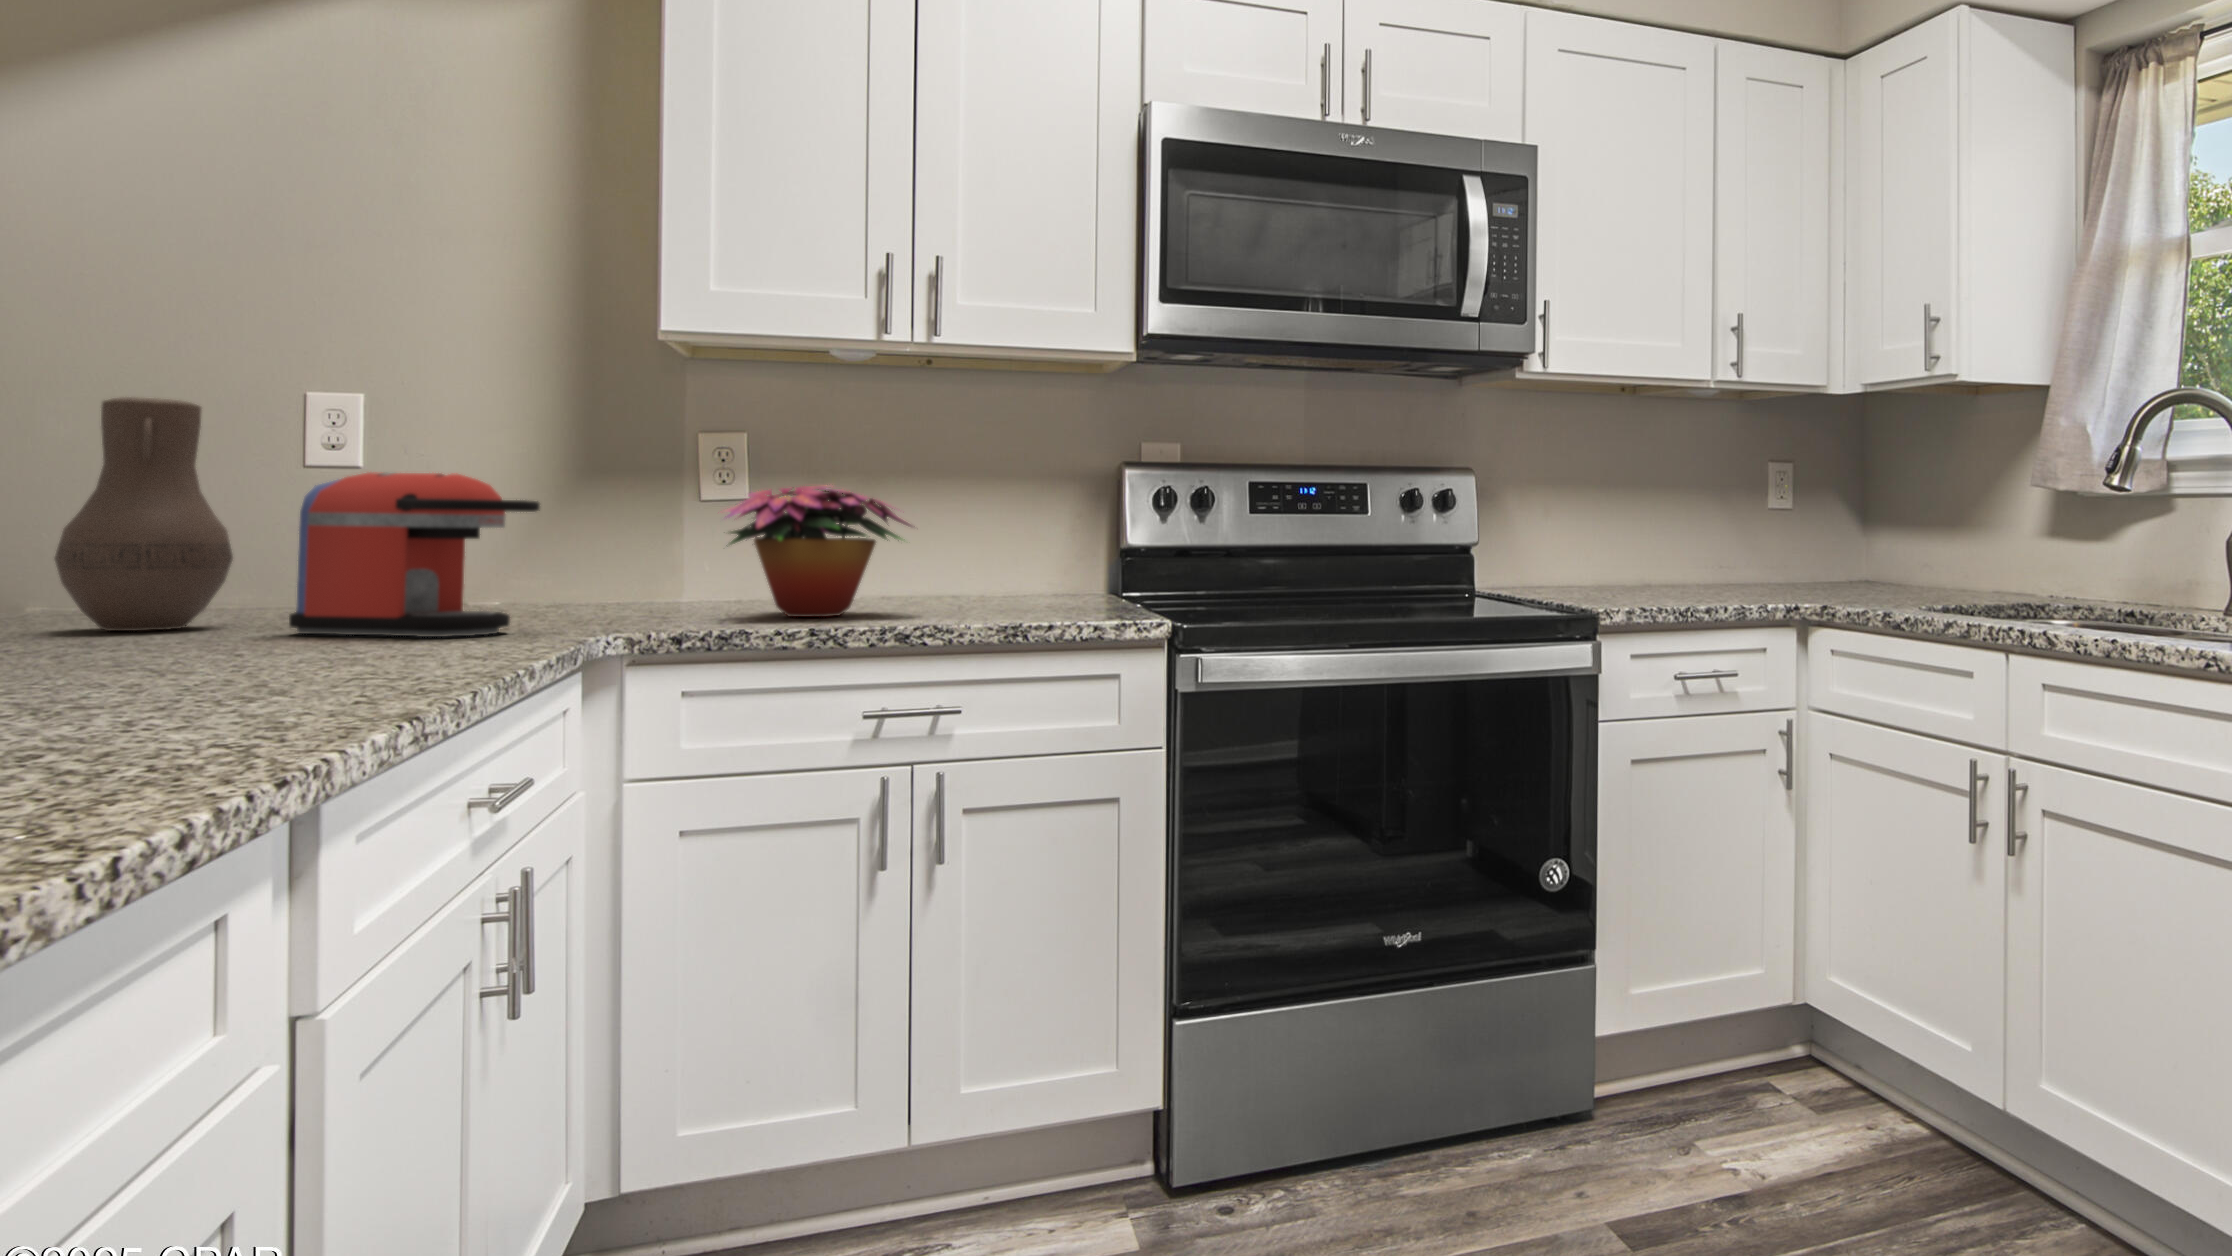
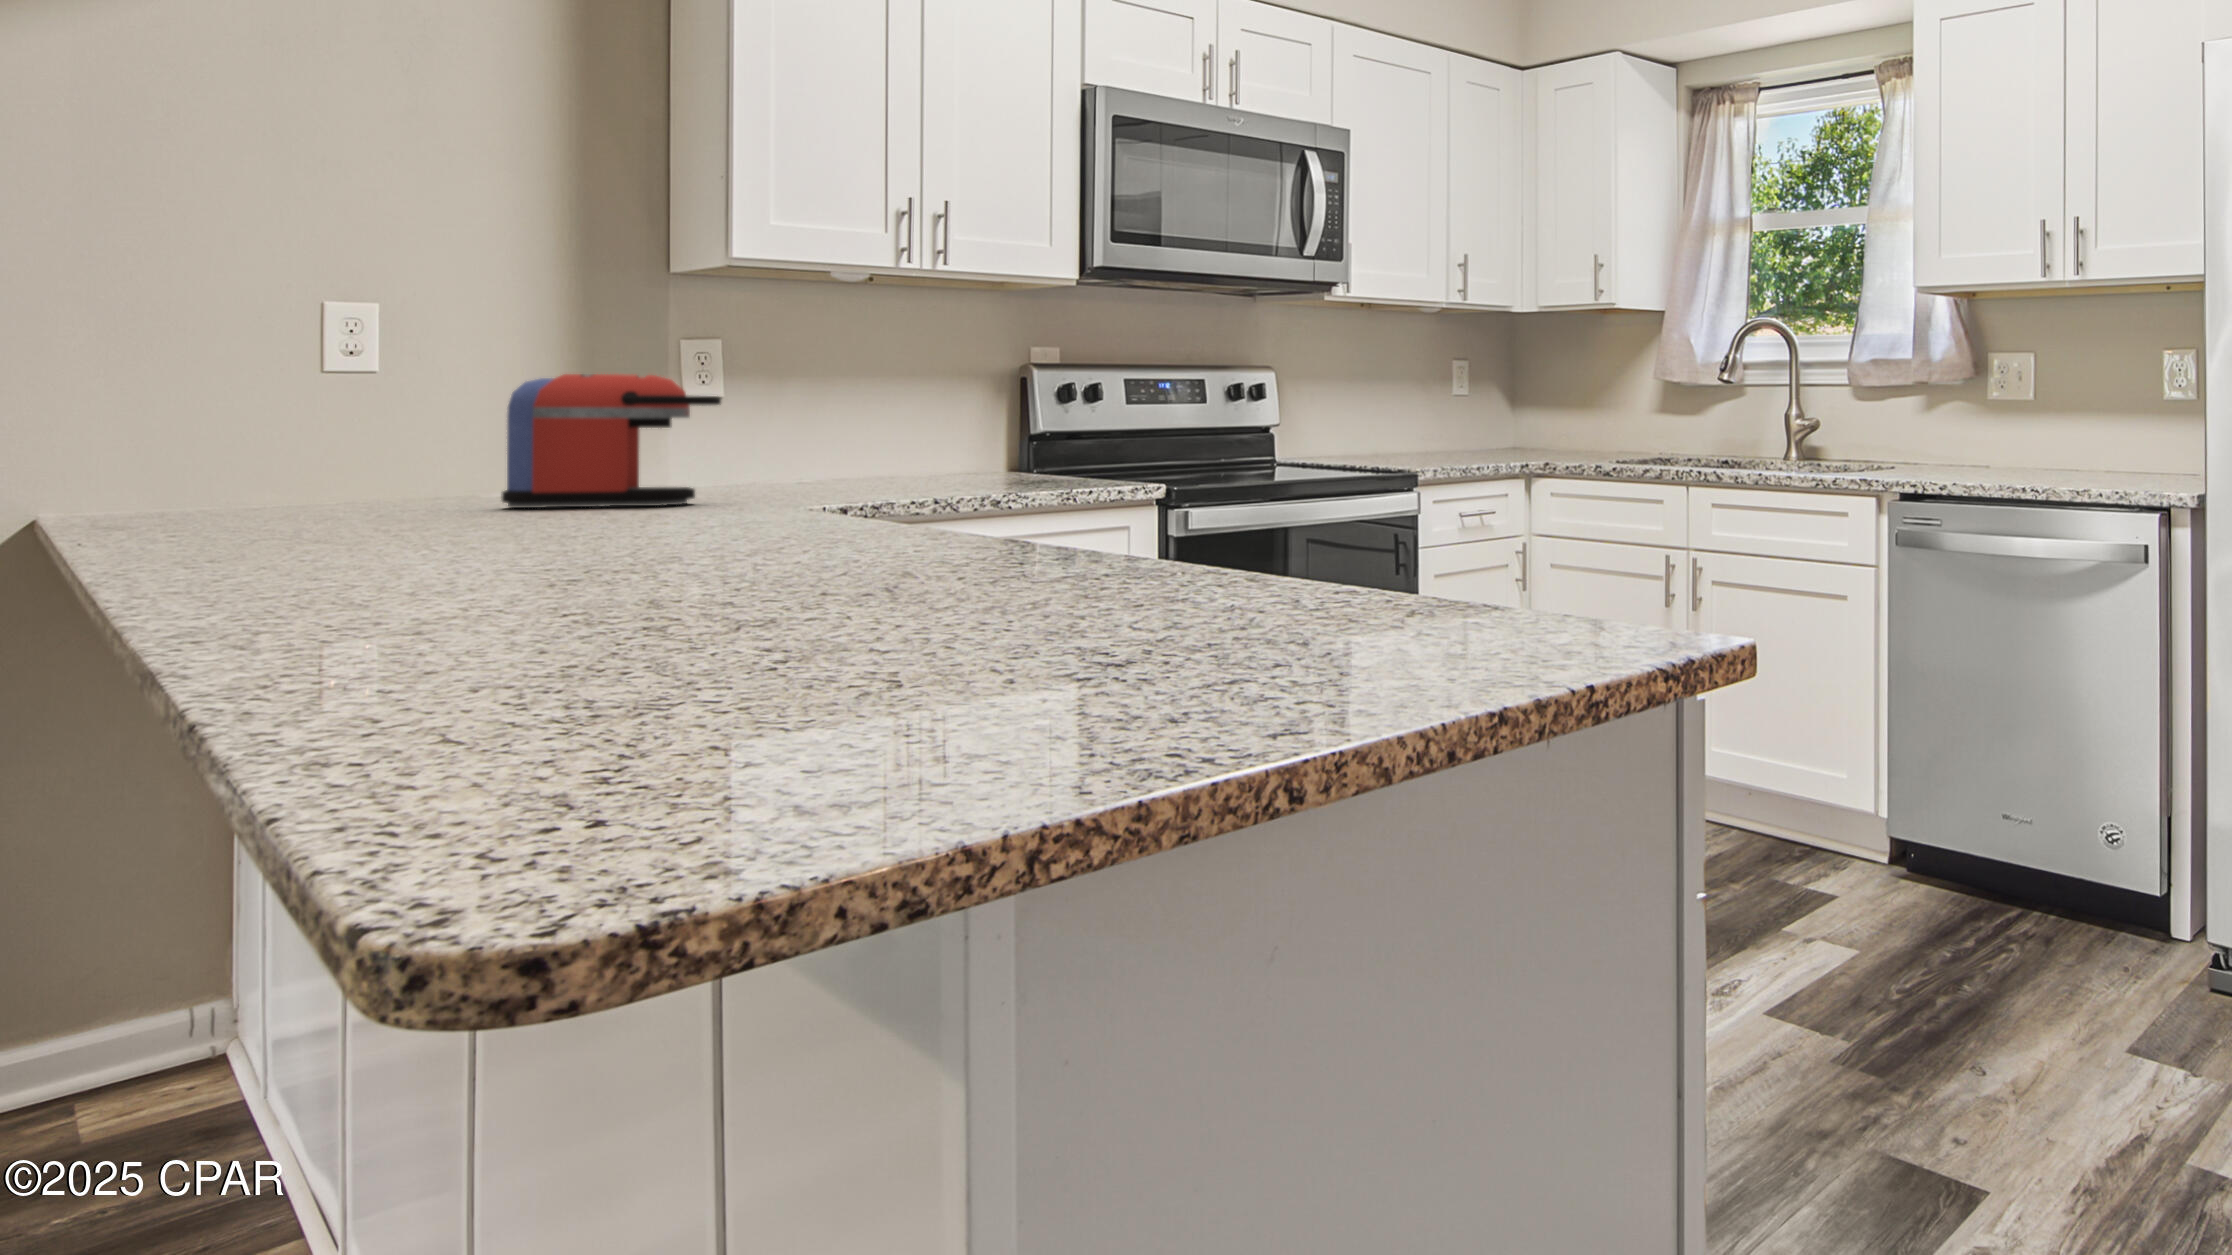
vase: present [55,397,233,631] -> none [256,308,400,512]
flower arrangement: present [725,486,911,617] -> none [761,382,937,489]

